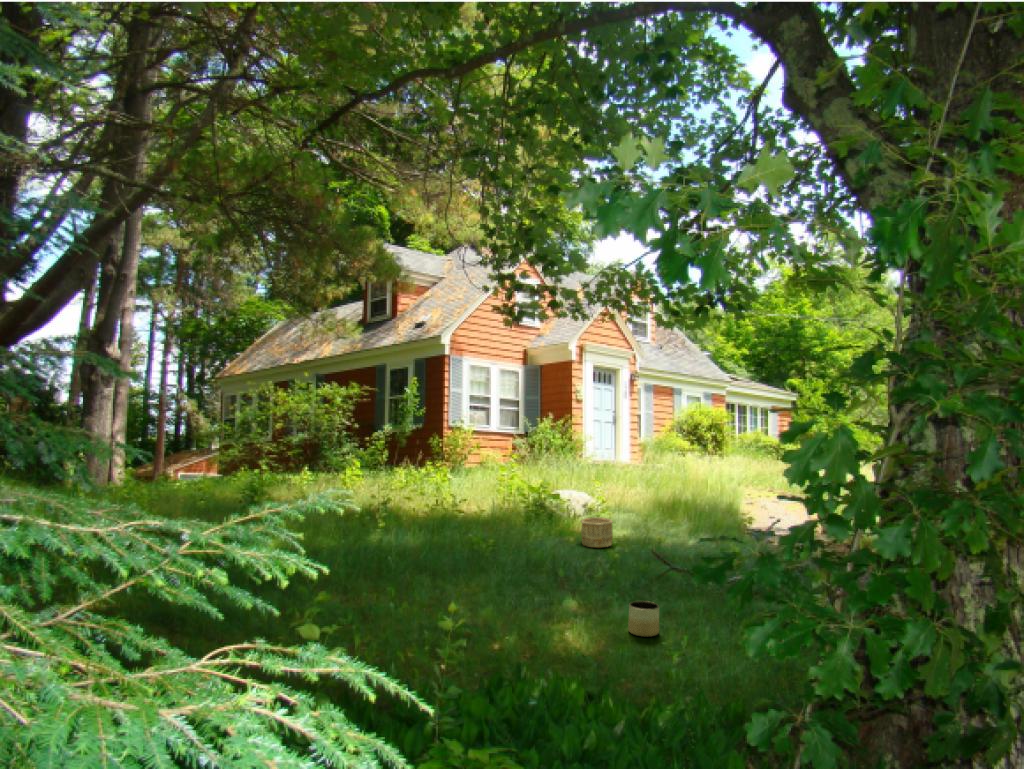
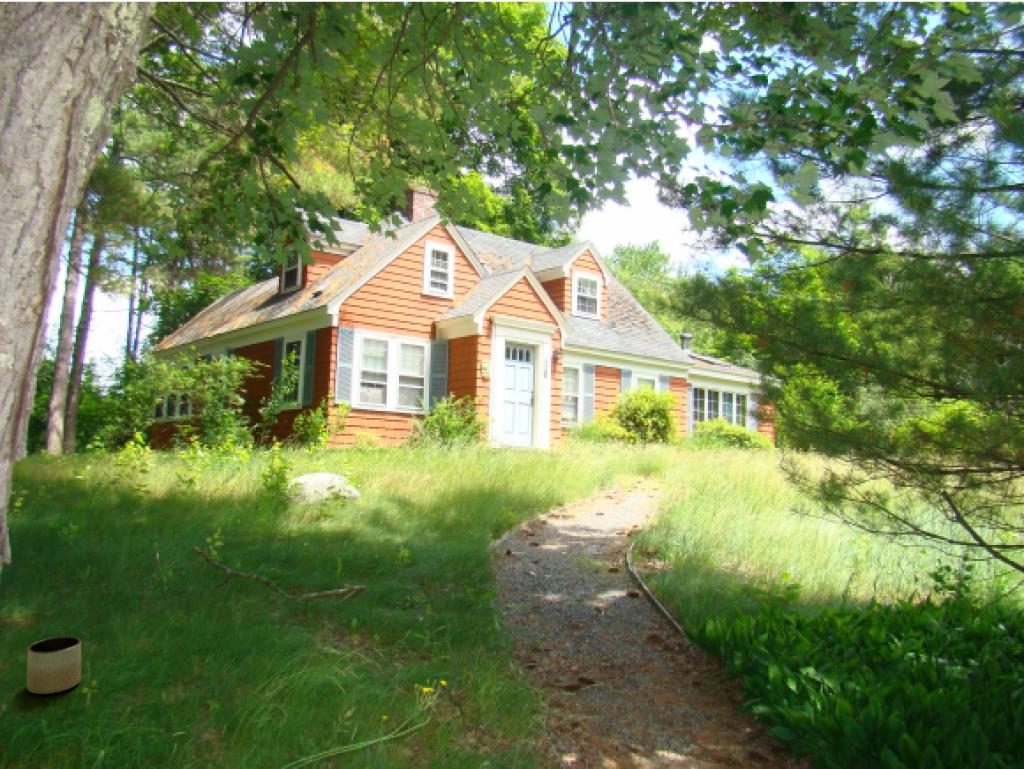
wooden bucket: present [581,517,613,548] -> none [249,508,294,548]

